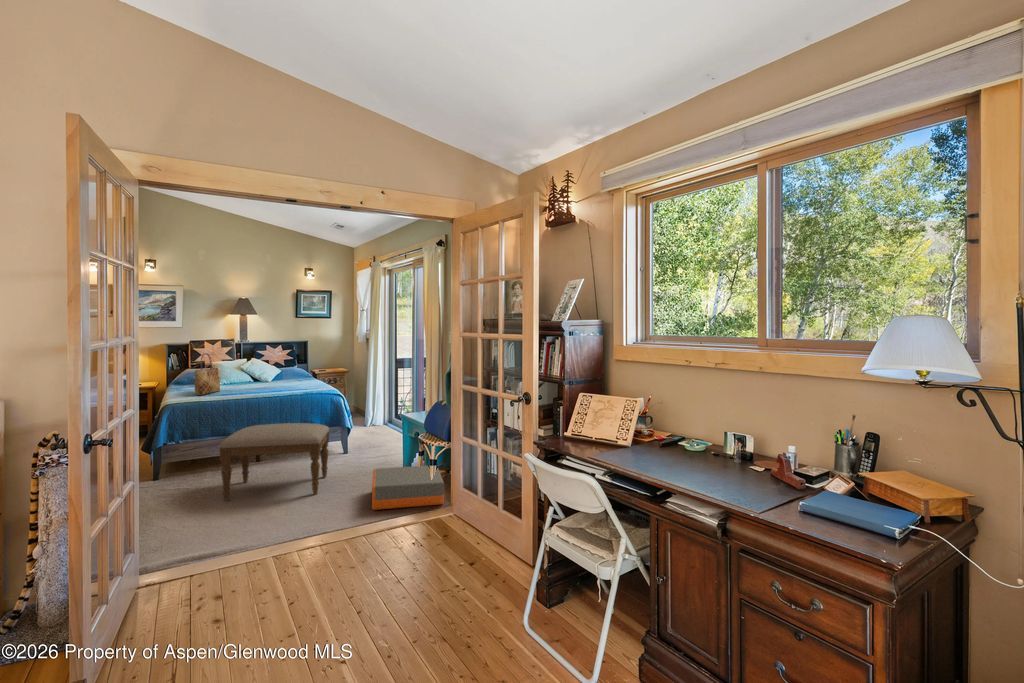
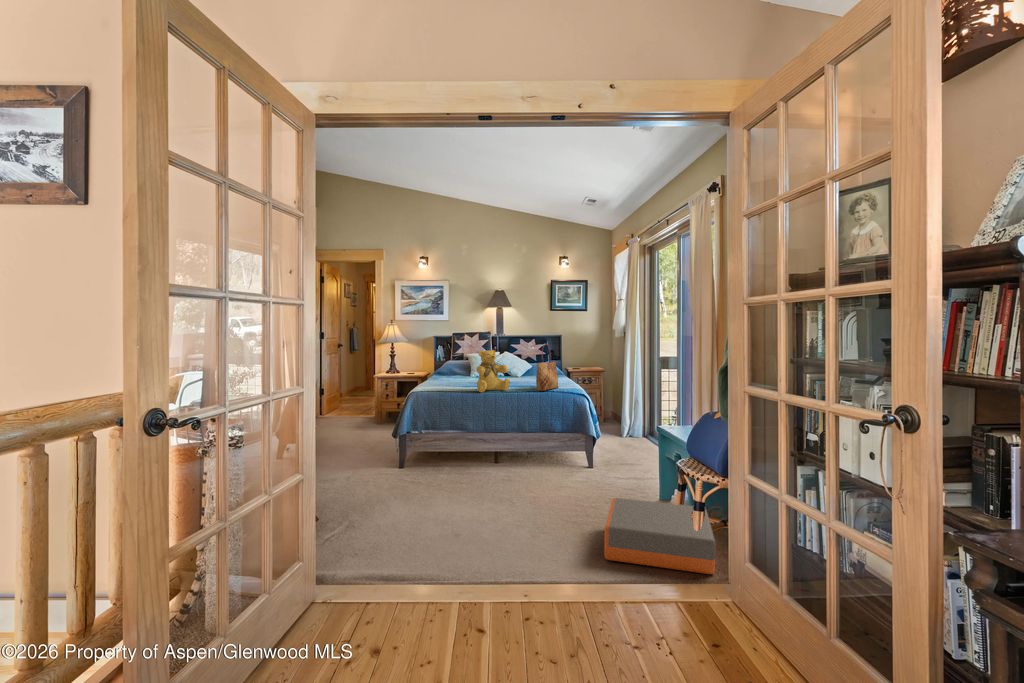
tote bag: present [195,353,220,395] -> present [536,344,558,391]
teddy bear: none [238,360,271,399] -> present [476,350,510,392]
ottoman: present [220,423,329,500] -> none [442,423,563,518]

